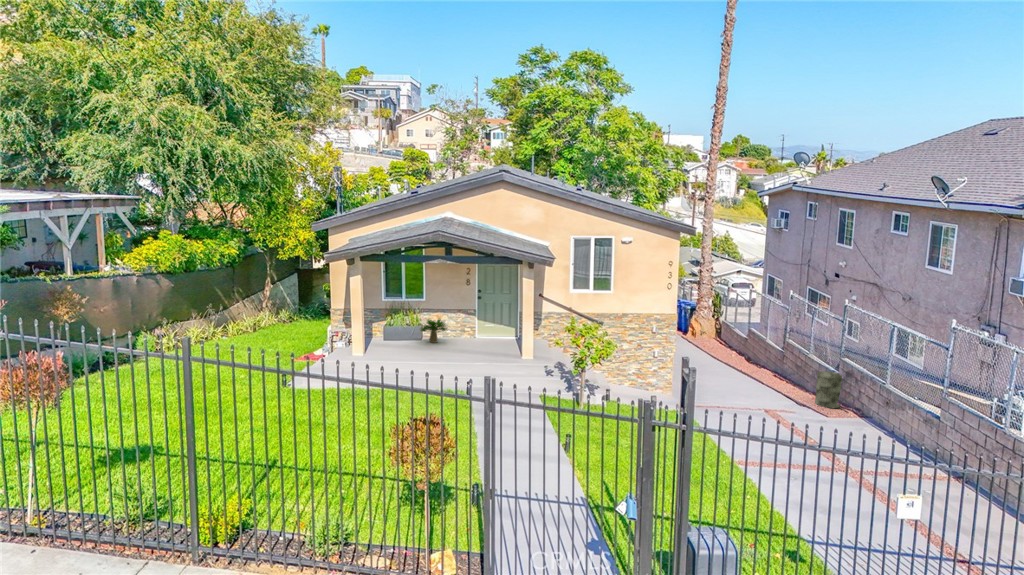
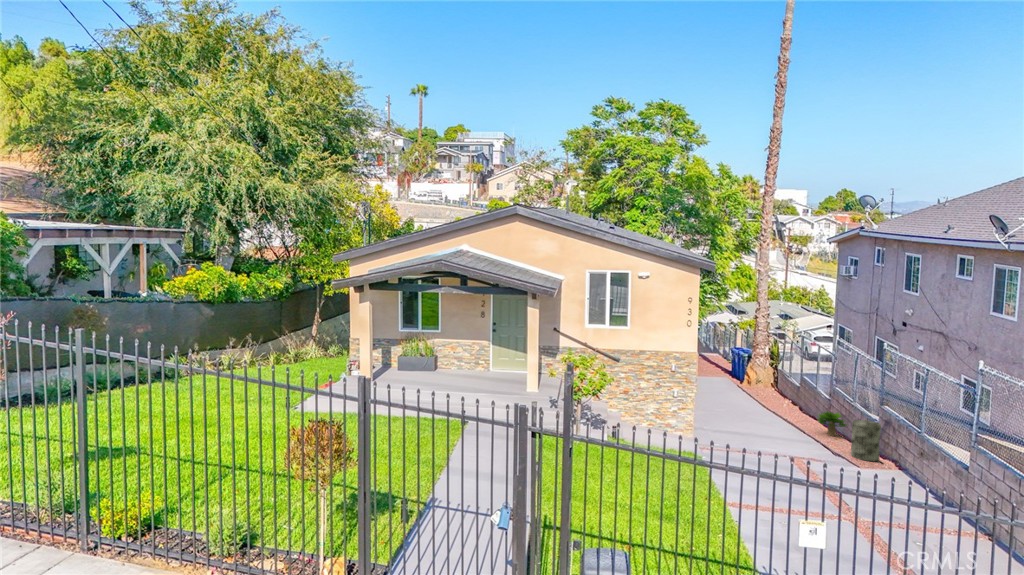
potted plant: present [421,318,447,343] -> present [818,411,847,436]

